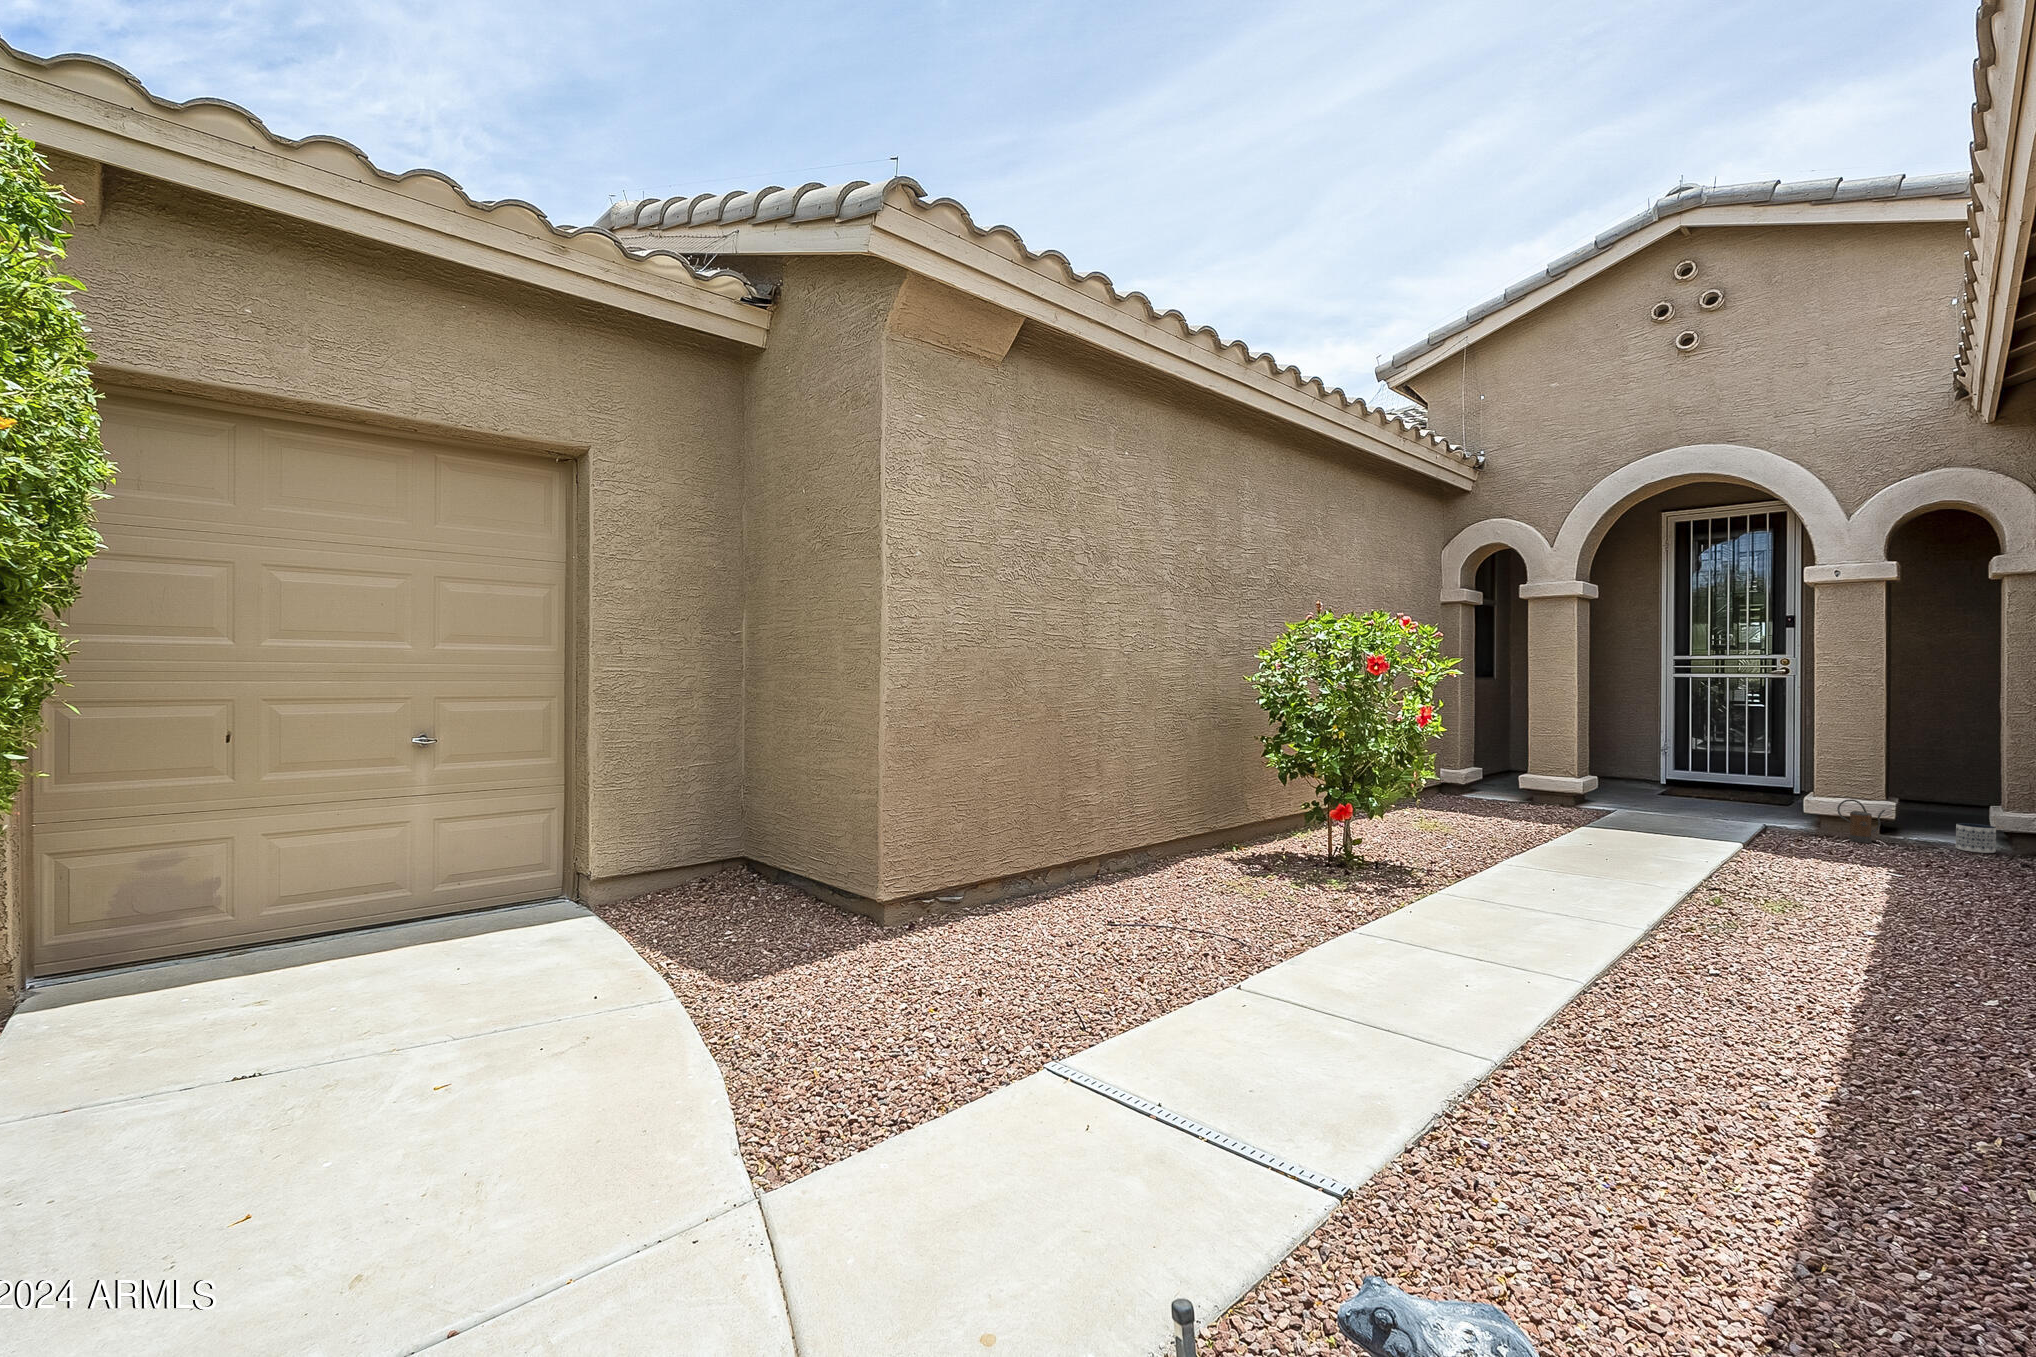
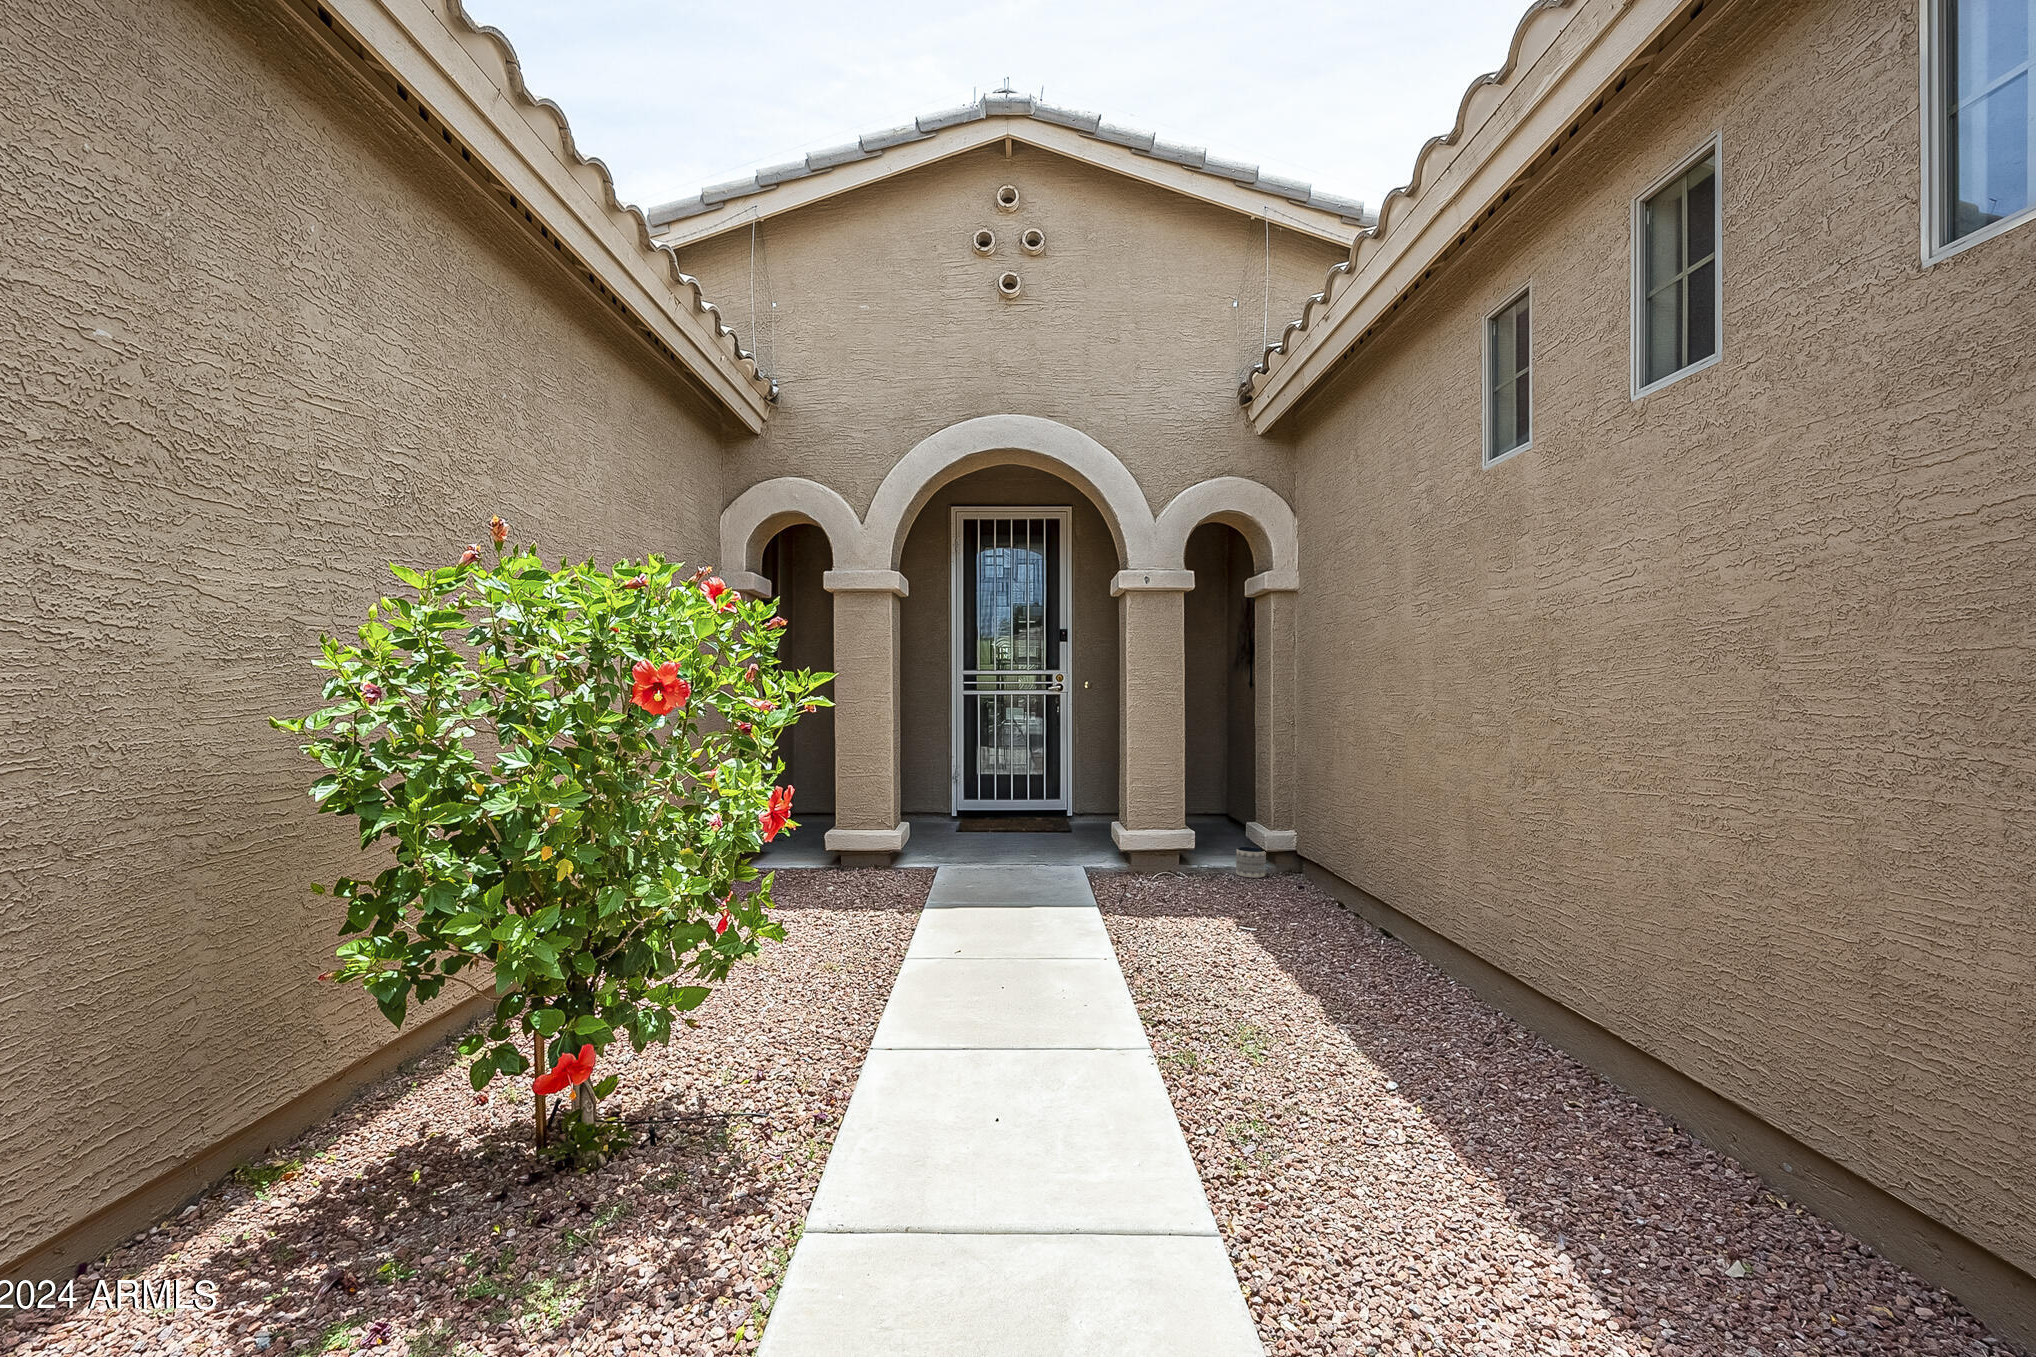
watering can: present [1837,799,1885,843] -> none [1152,833,1188,881]

